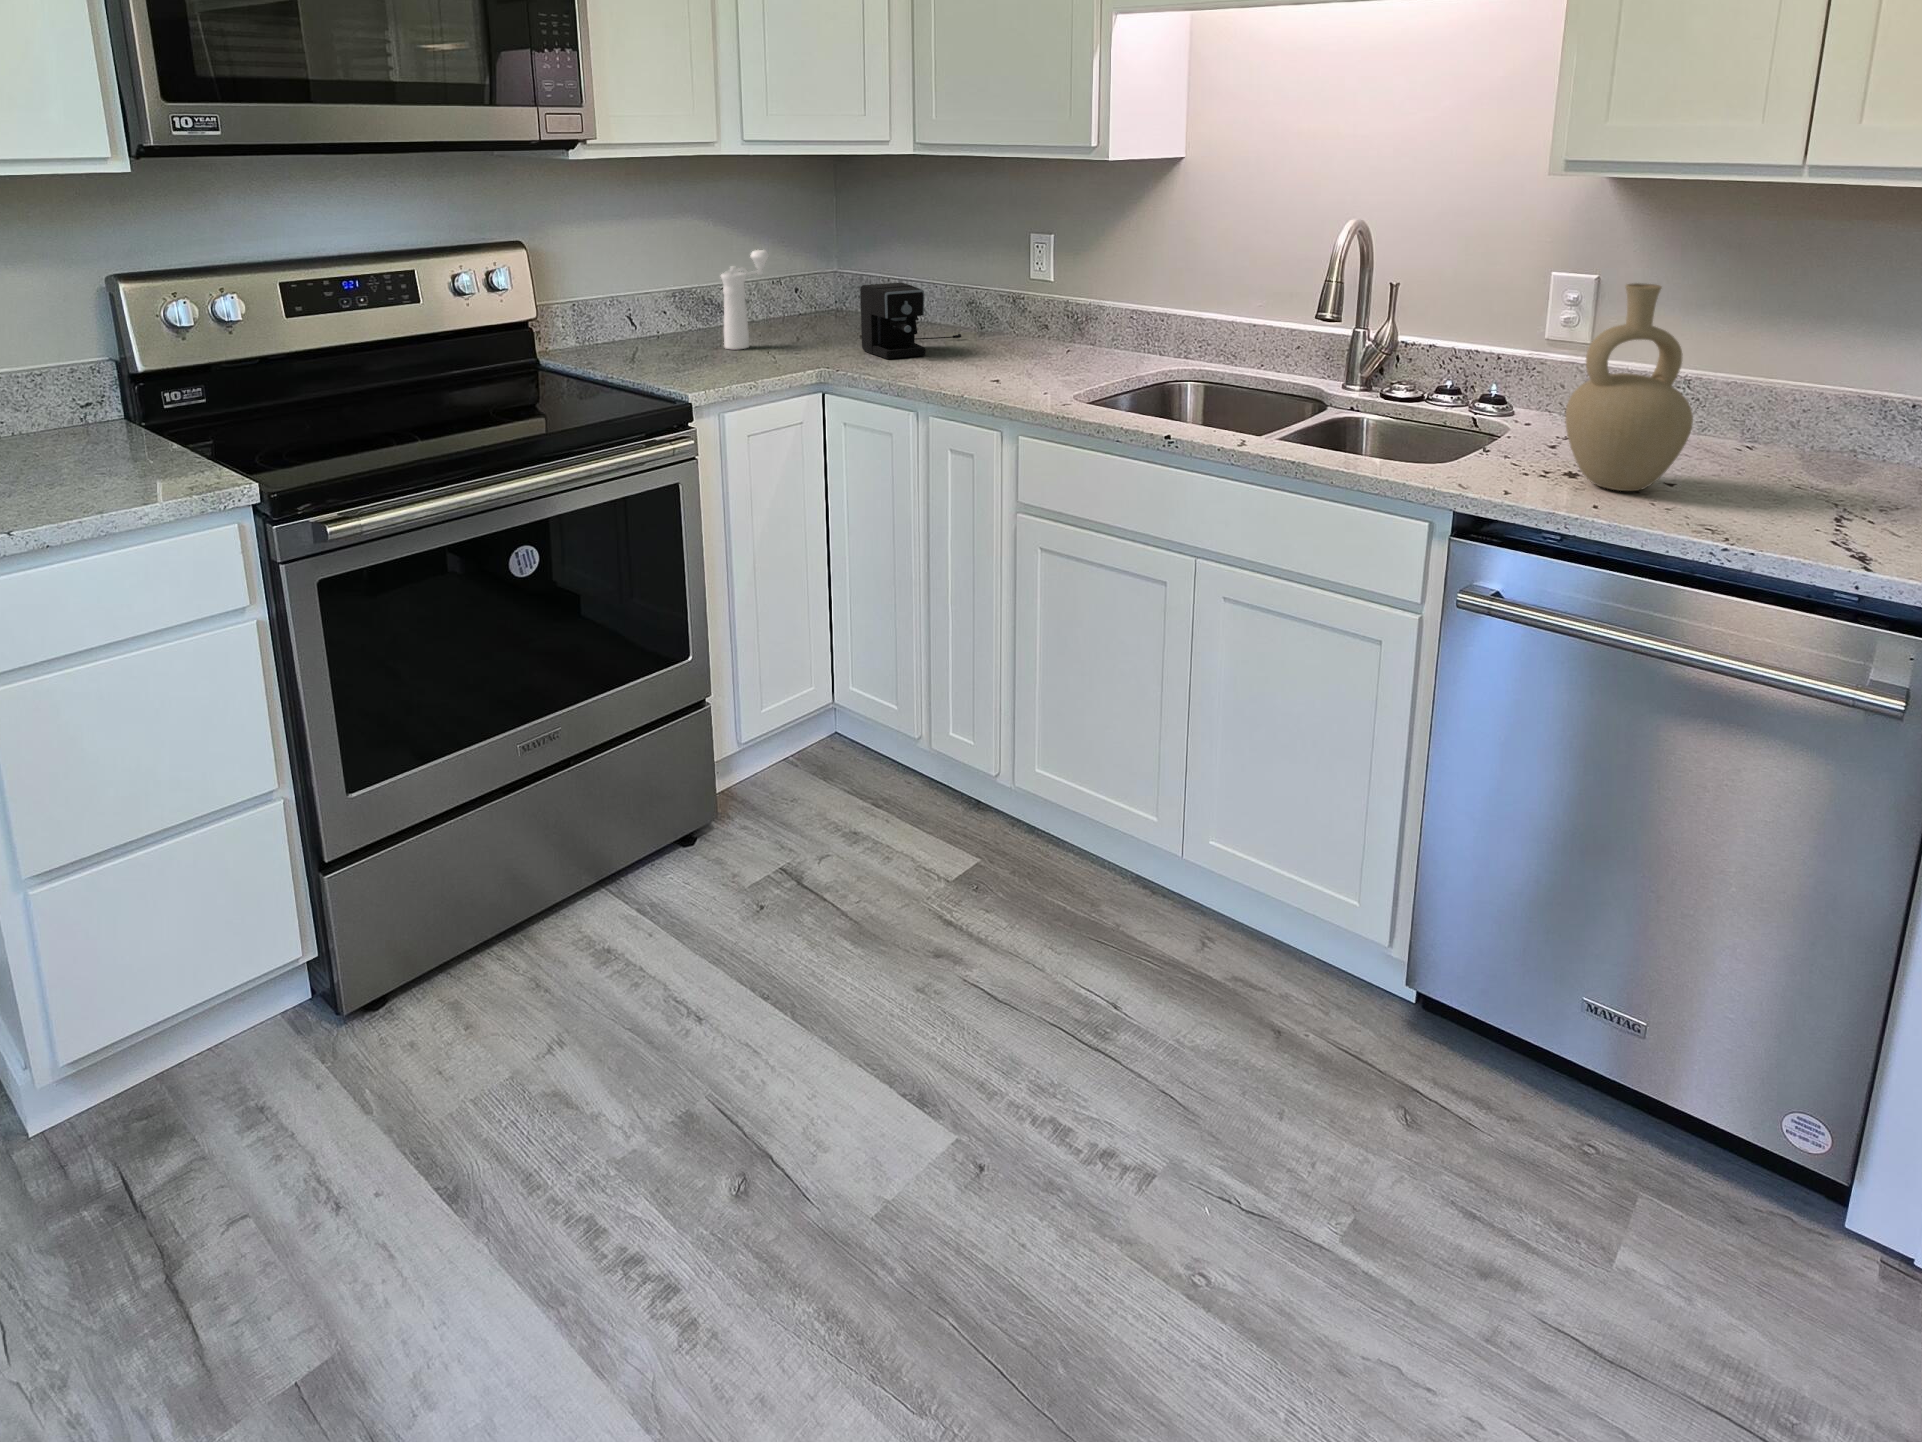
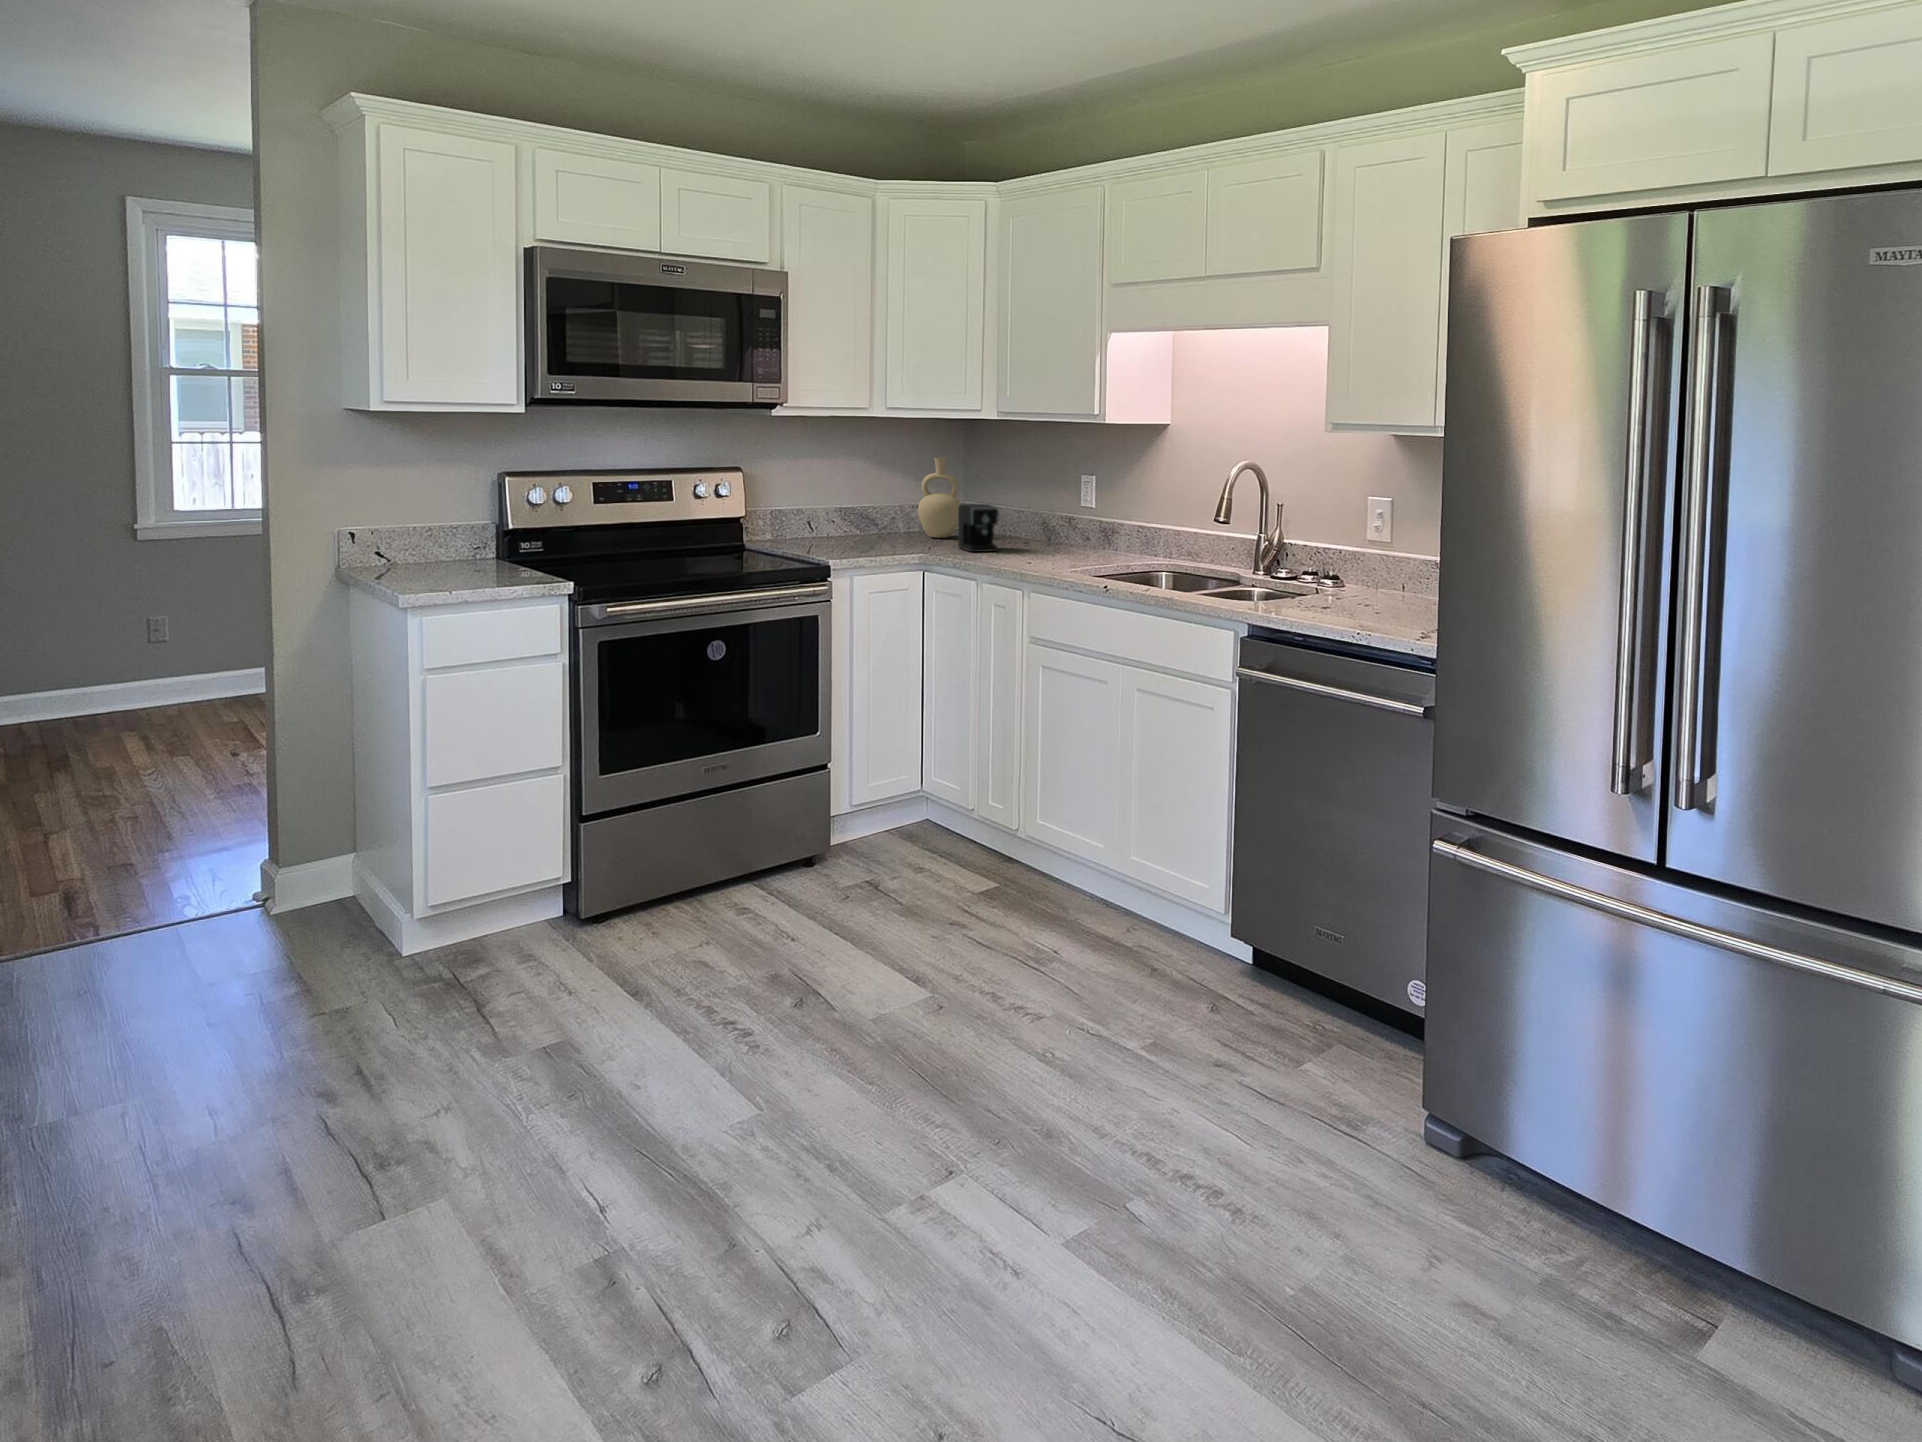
pepper mill: present [721,250,769,350] -> none [867,481,902,545]
vase: present [1565,283,1693,491] -> present [918,458,961,538]

